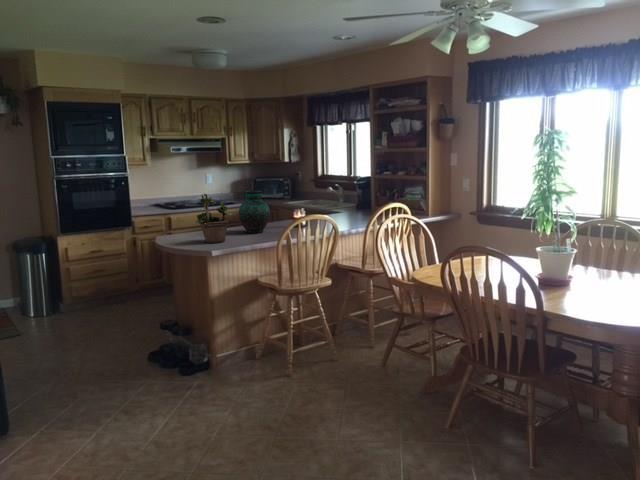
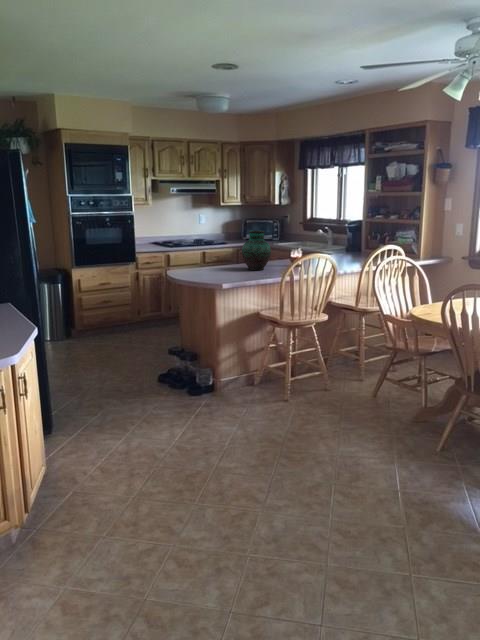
potted plant: present [196,194,233,243] -> none [206,228,240,278]

